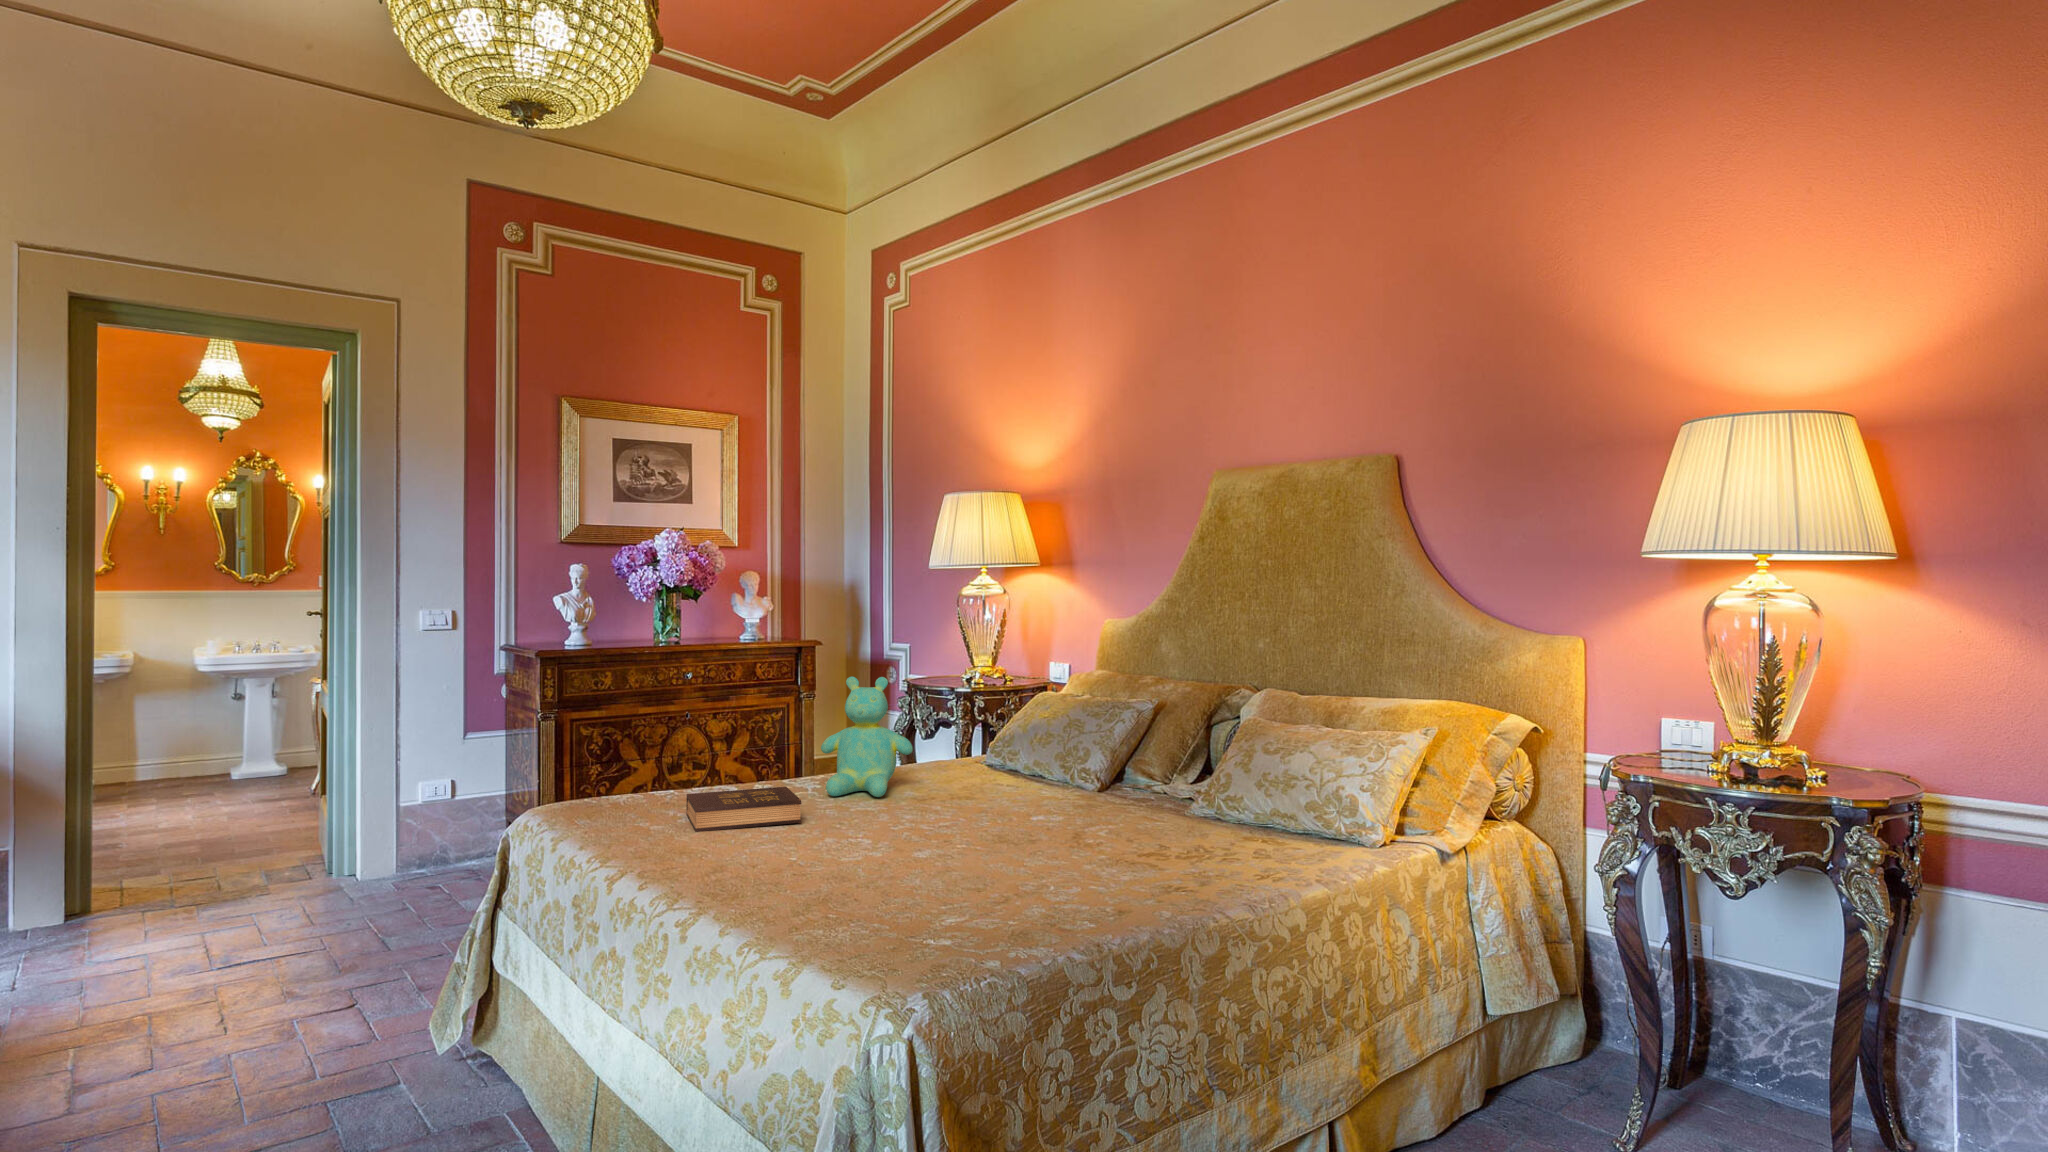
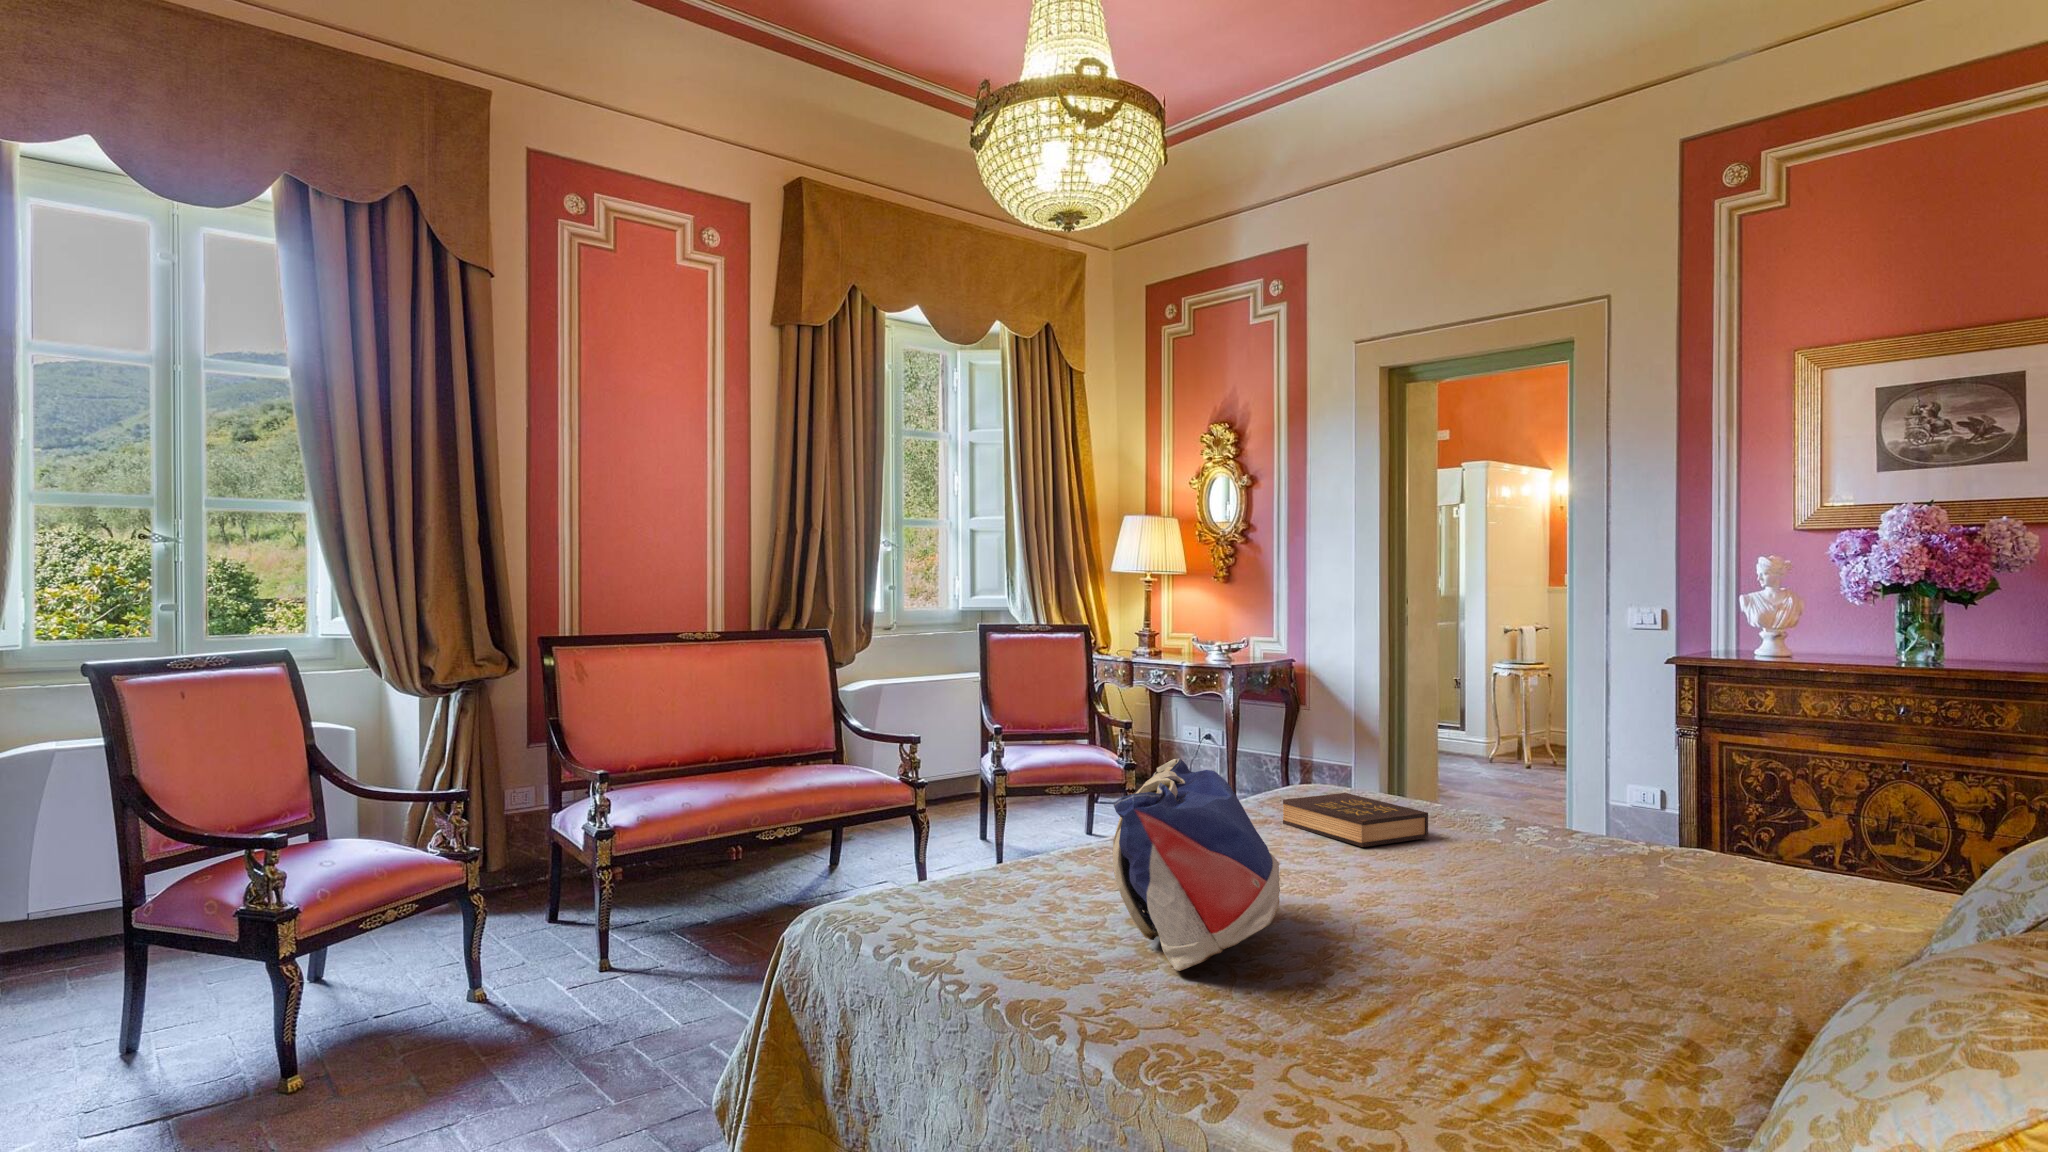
teddy bear: present [821,677,913,797] -> none [1516,698,1650,866]
tote bag: none [921,752,1125,889] -> present [1112,758,1280,971]

